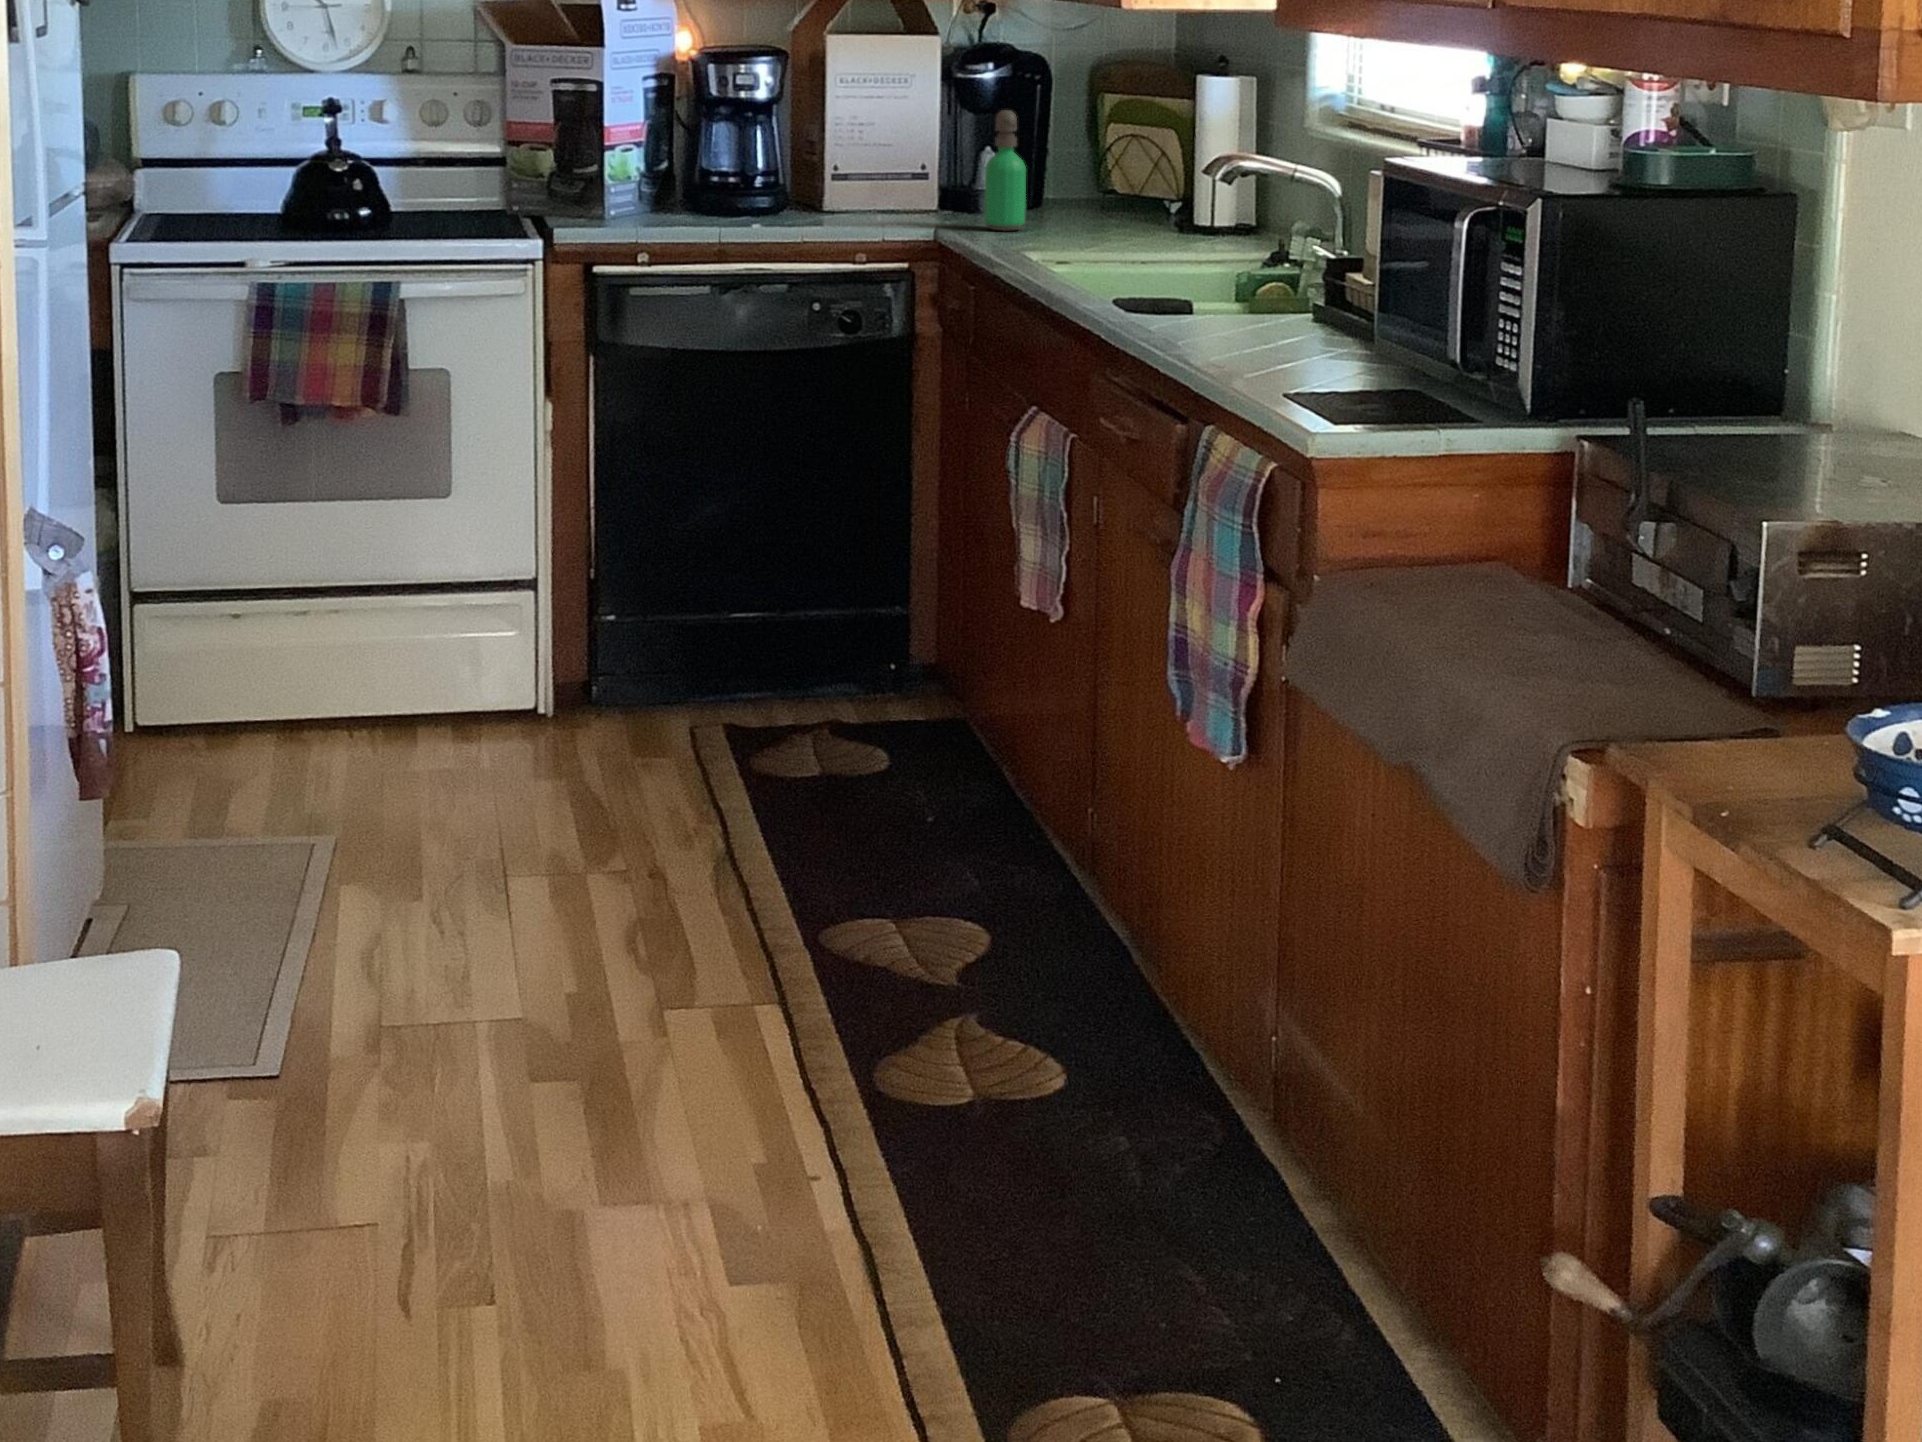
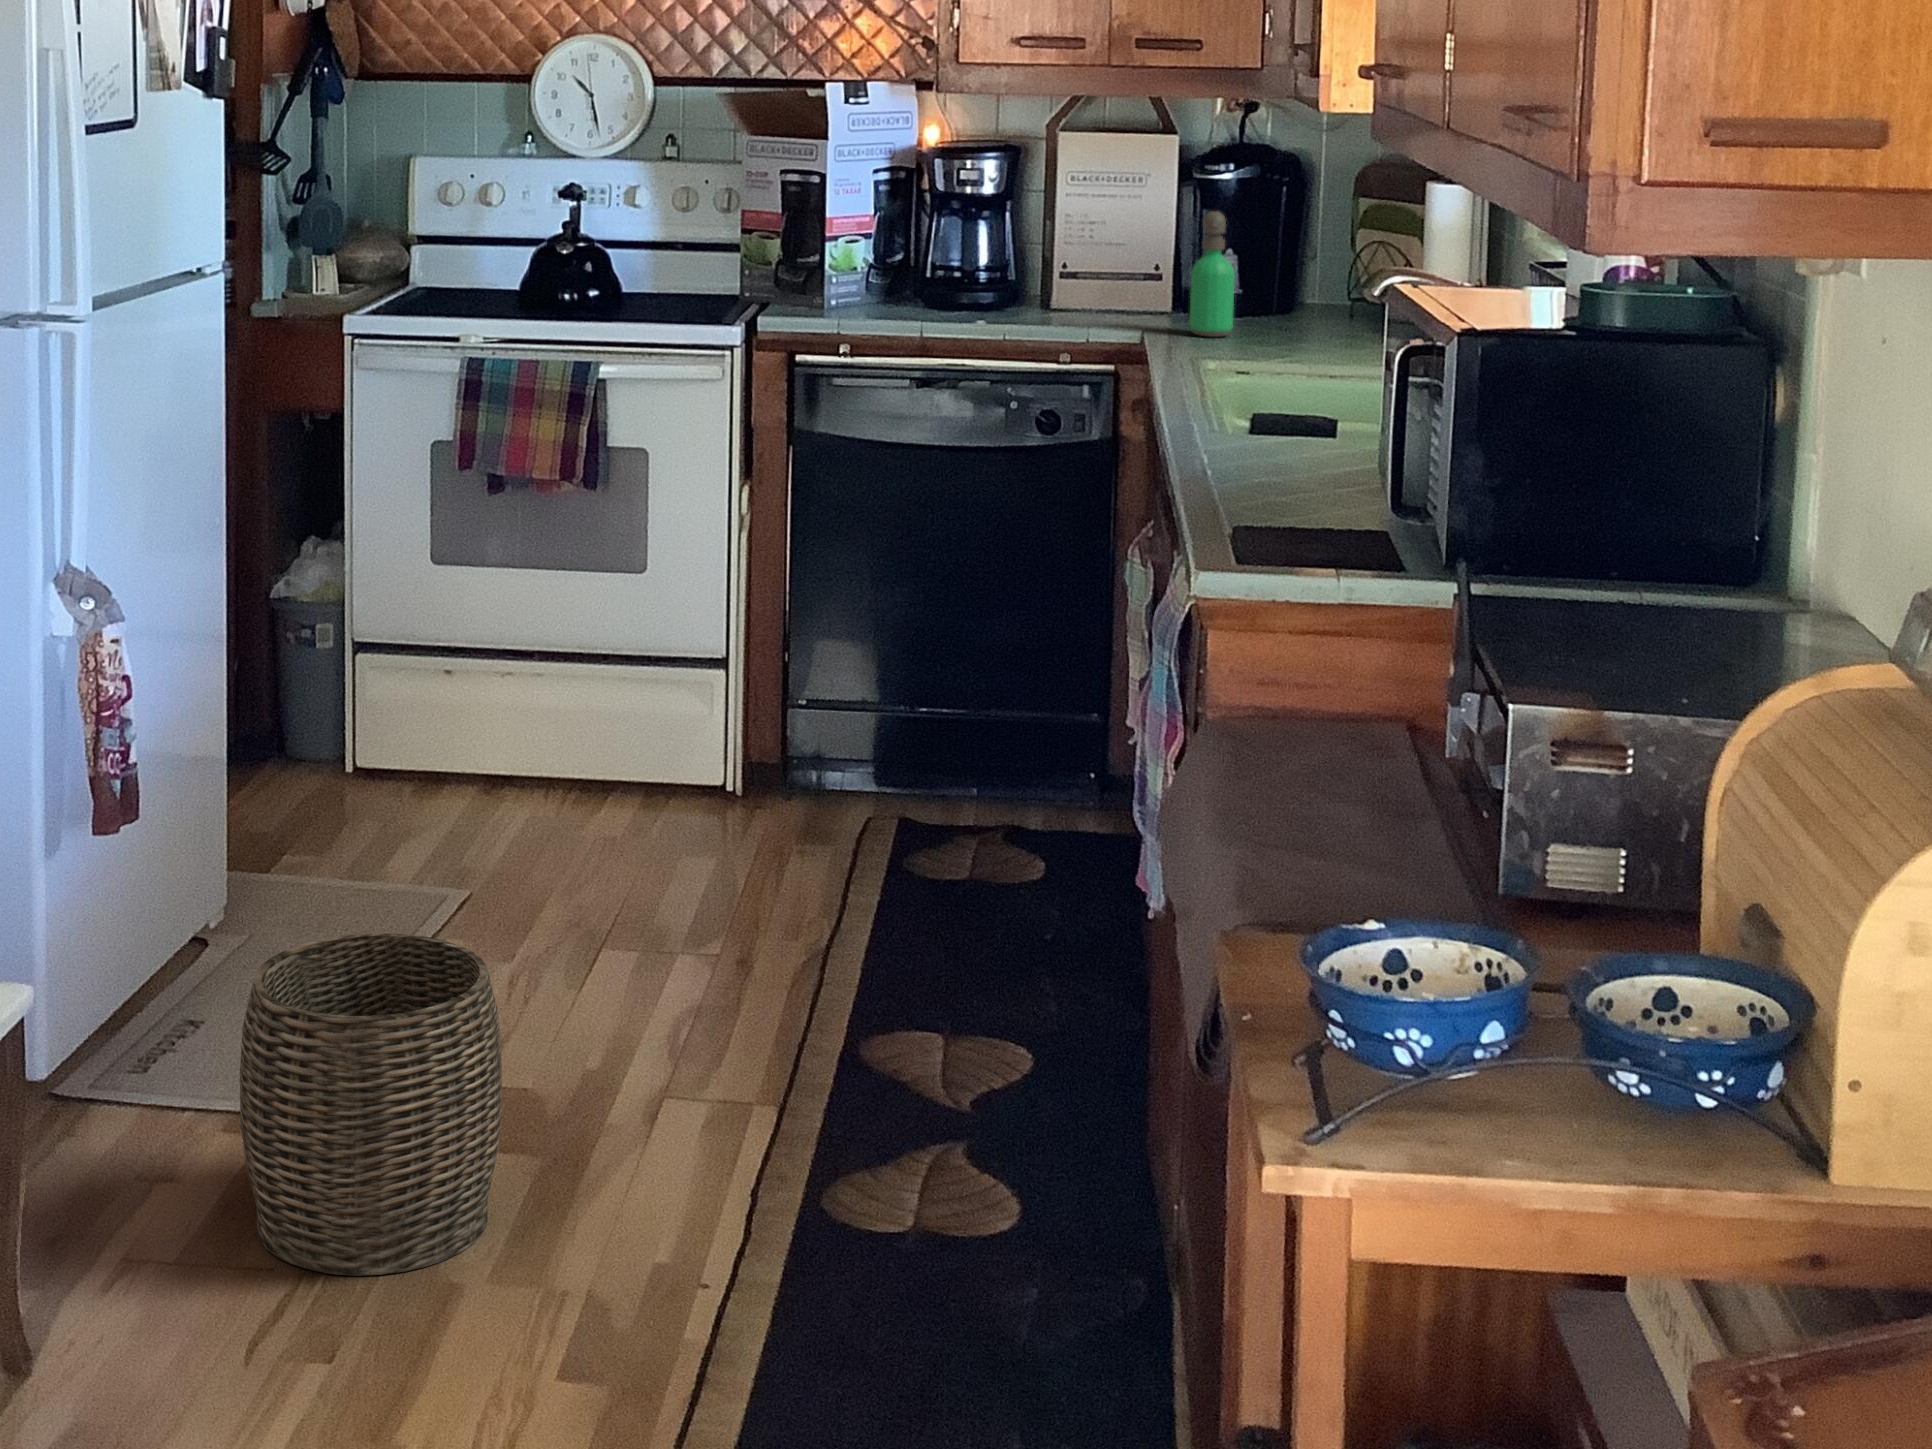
woven basket: none [307,873,584,1231] -> present [240,933,502,1275]

